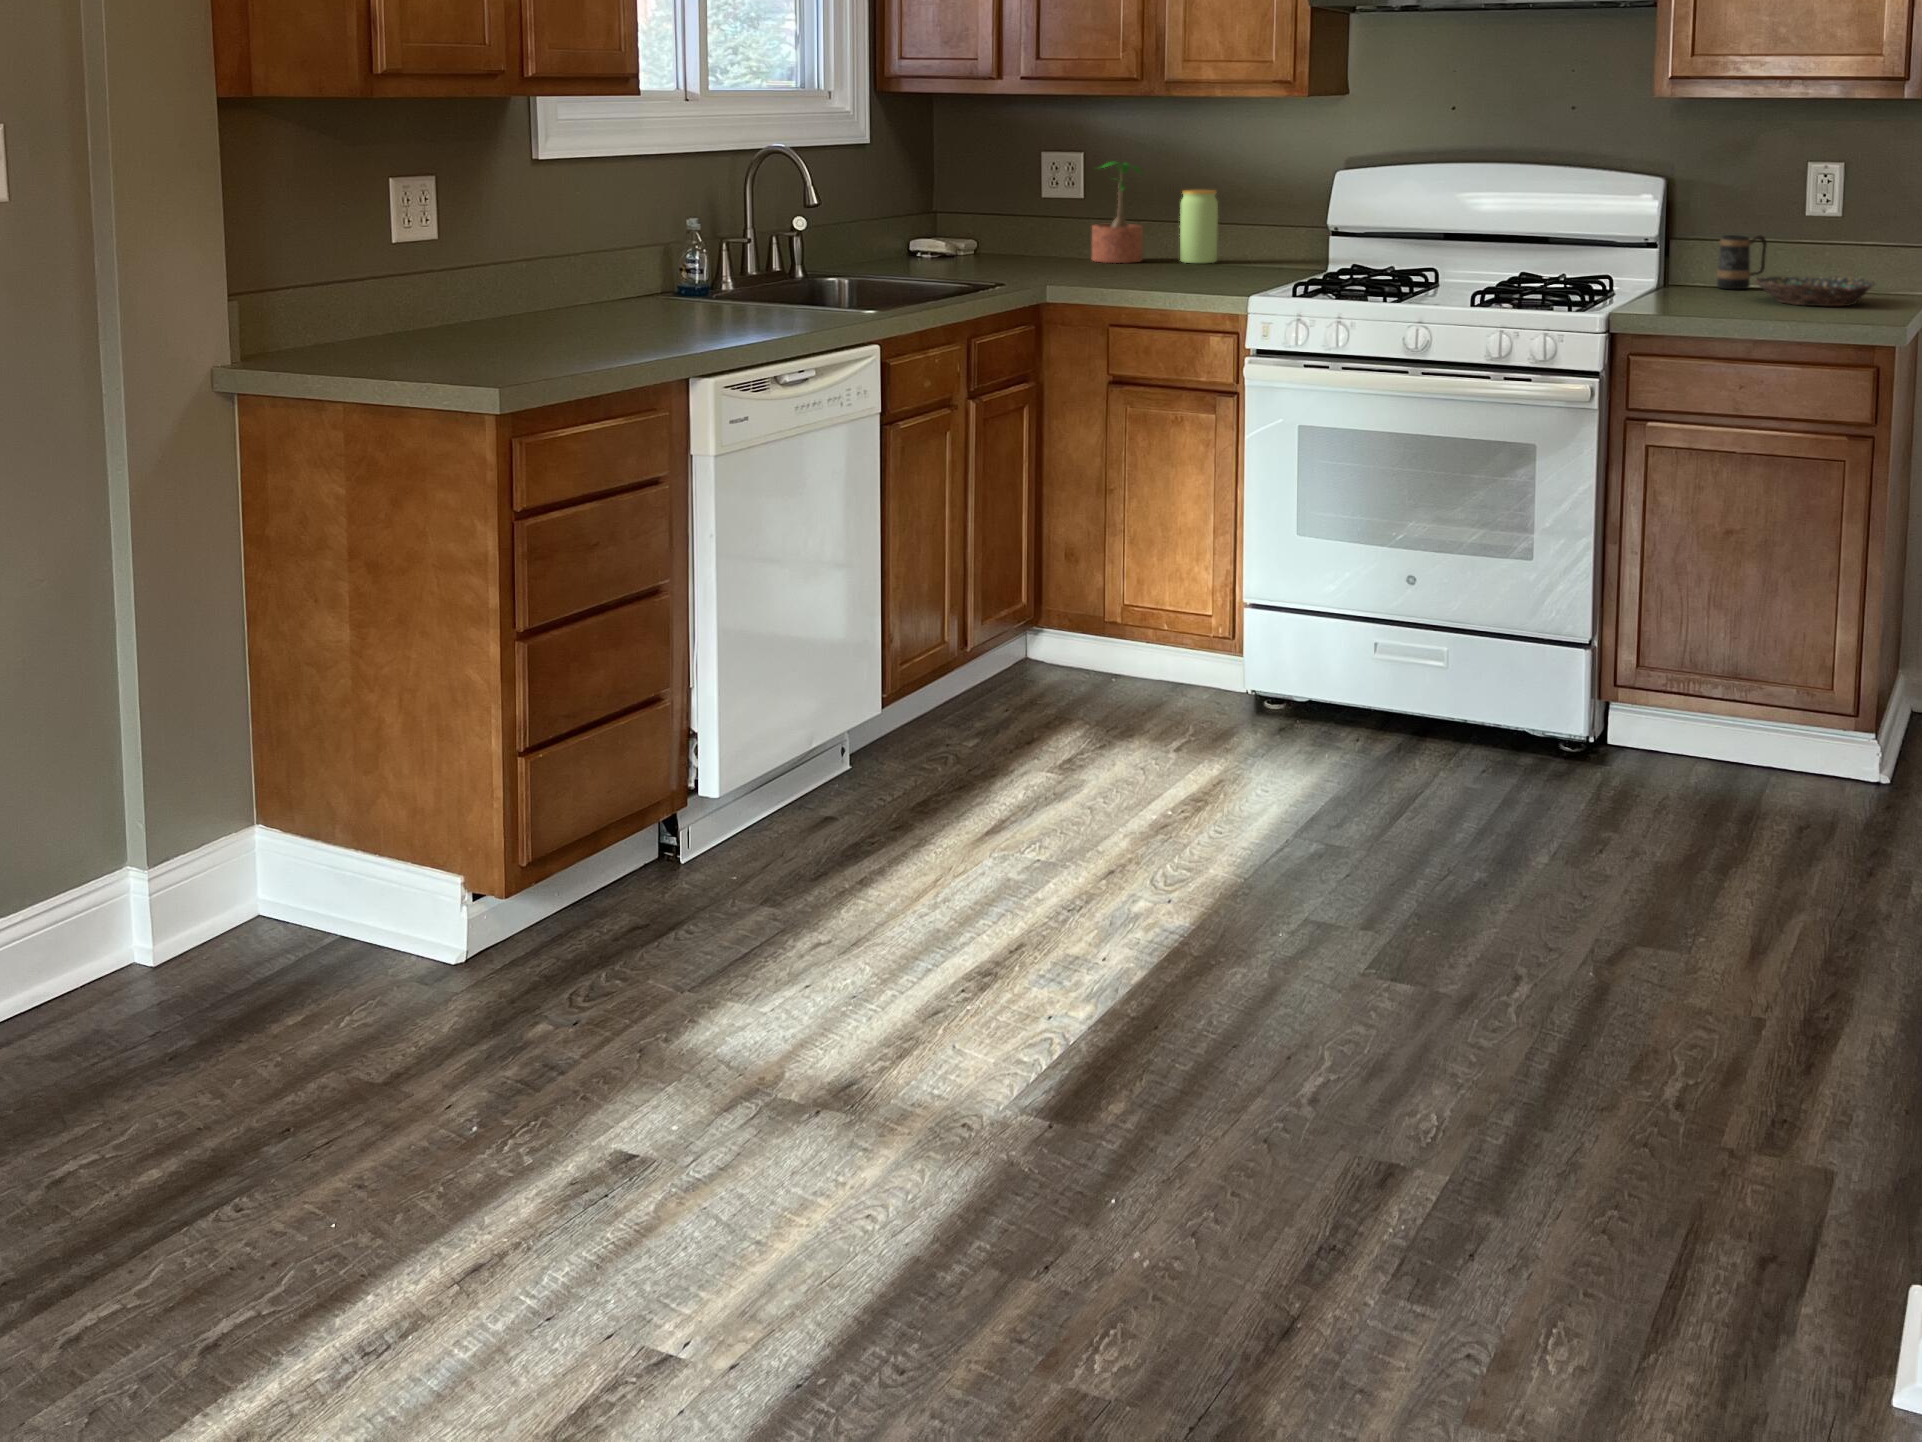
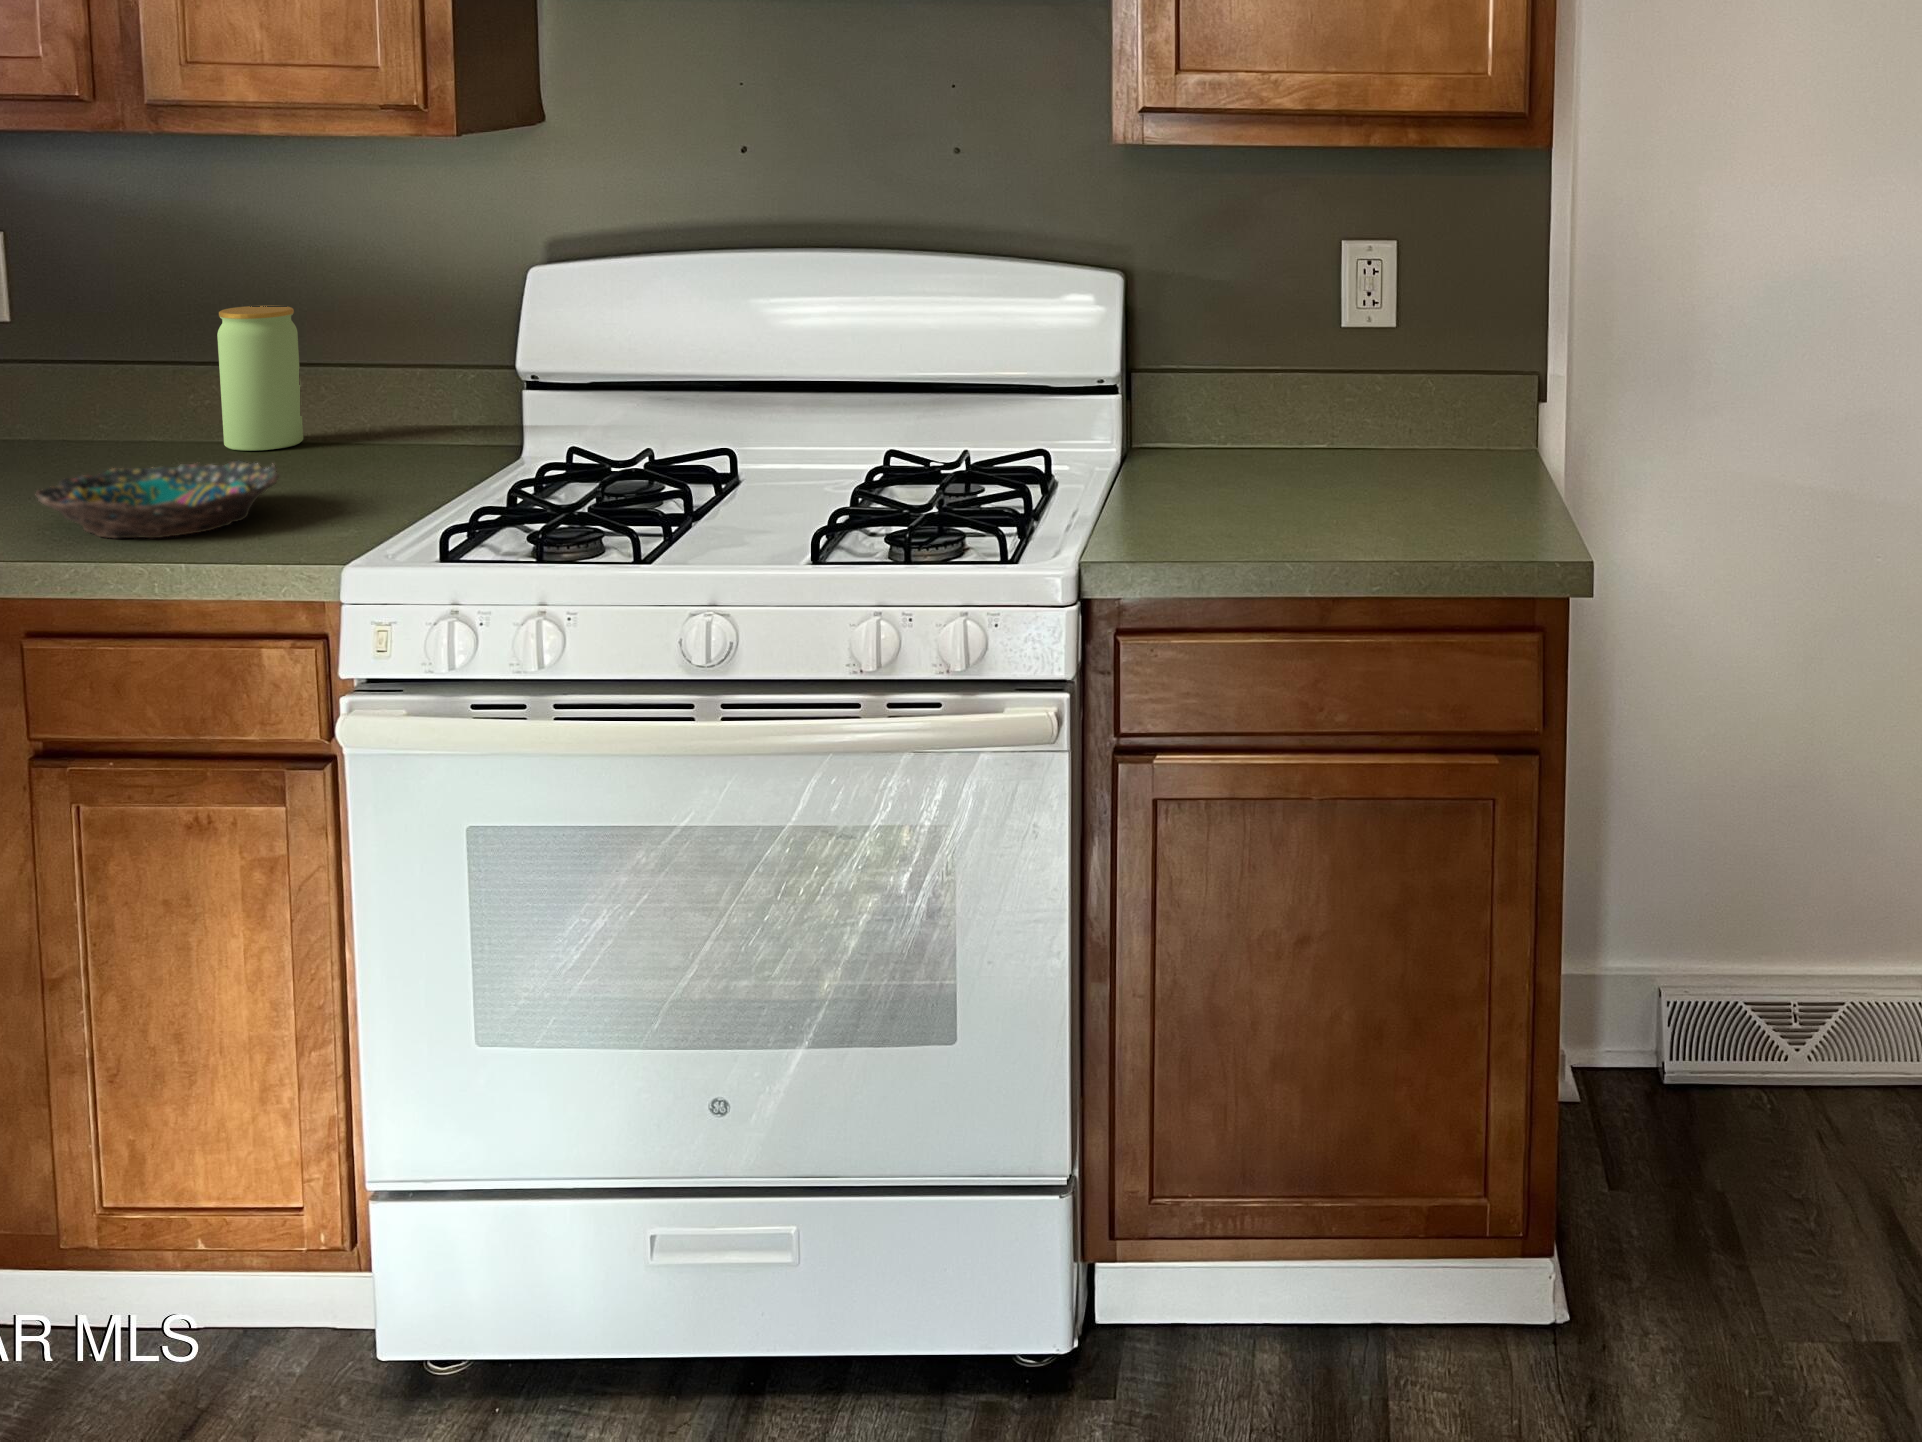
potted plant: present [1092,161,1143,263] -> none [16,259,143,463]
mug: present [1717,235,1767,289] -> none [1207,361,1282,454]
bowl: present [1755,276,1875,306] -> present [36,461,279,538]

